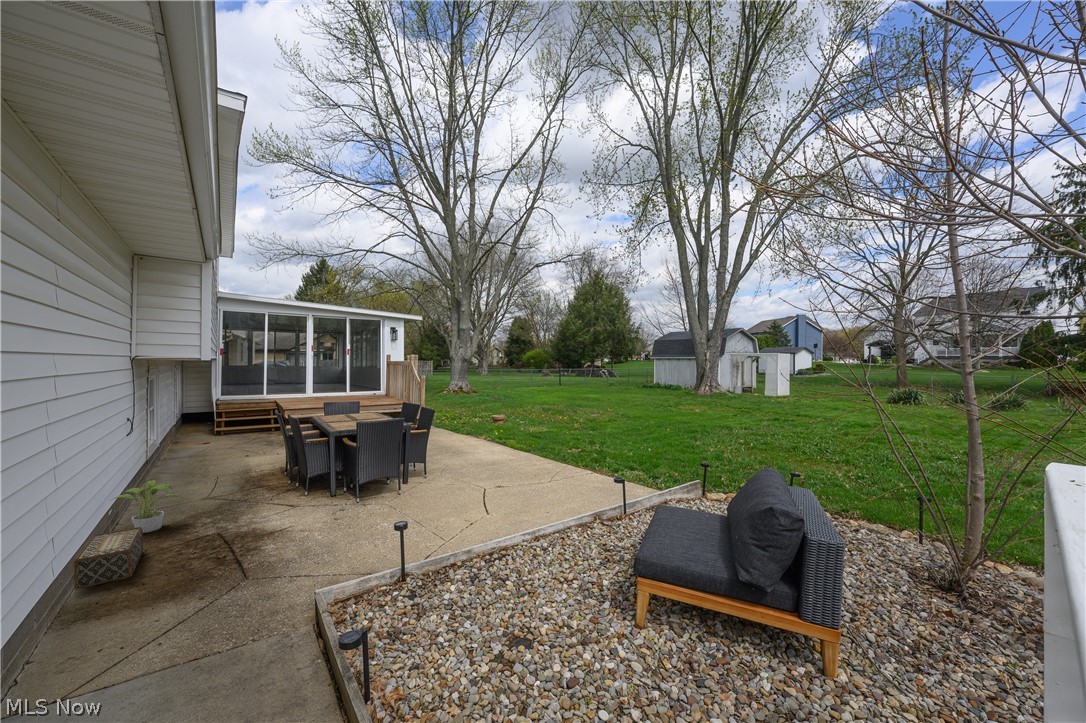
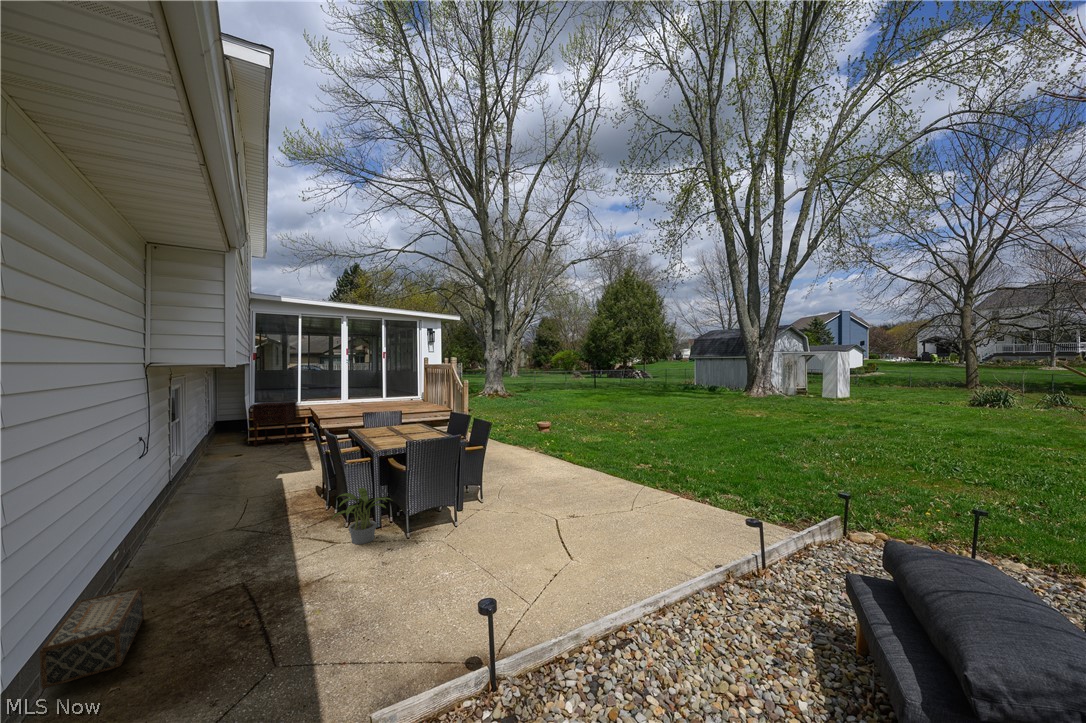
side table: none [220,393,264,435] -> present [252,401,297,446]
potted plant: present [112,480,182,533] -> present [331,488,393,544]

